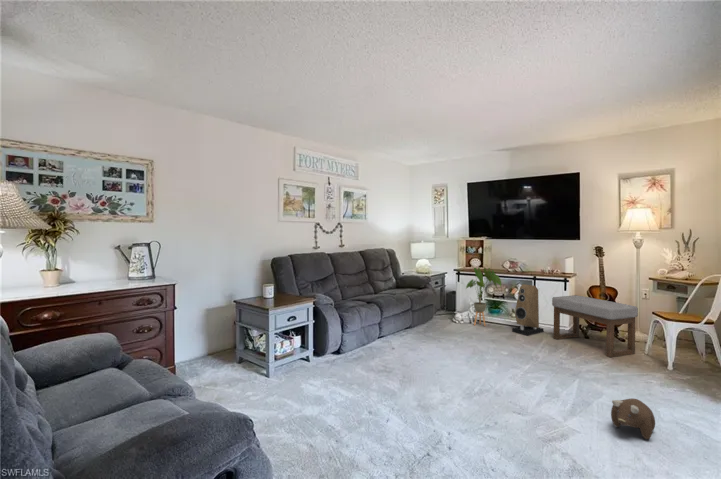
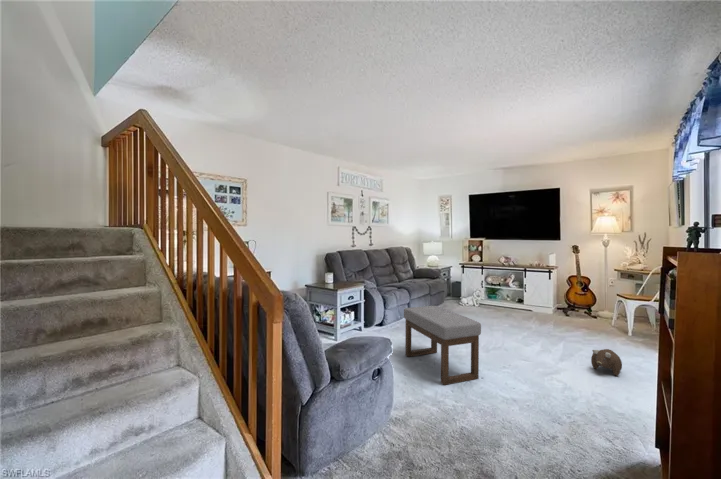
house plant: present [466,268,501,326] -> none [471,262,500,308]
speaker: present [512,284,544,336] -> none [509,275,533,314]
ottoman: present [552,295,638,358] -> present [404,306,481,385]

